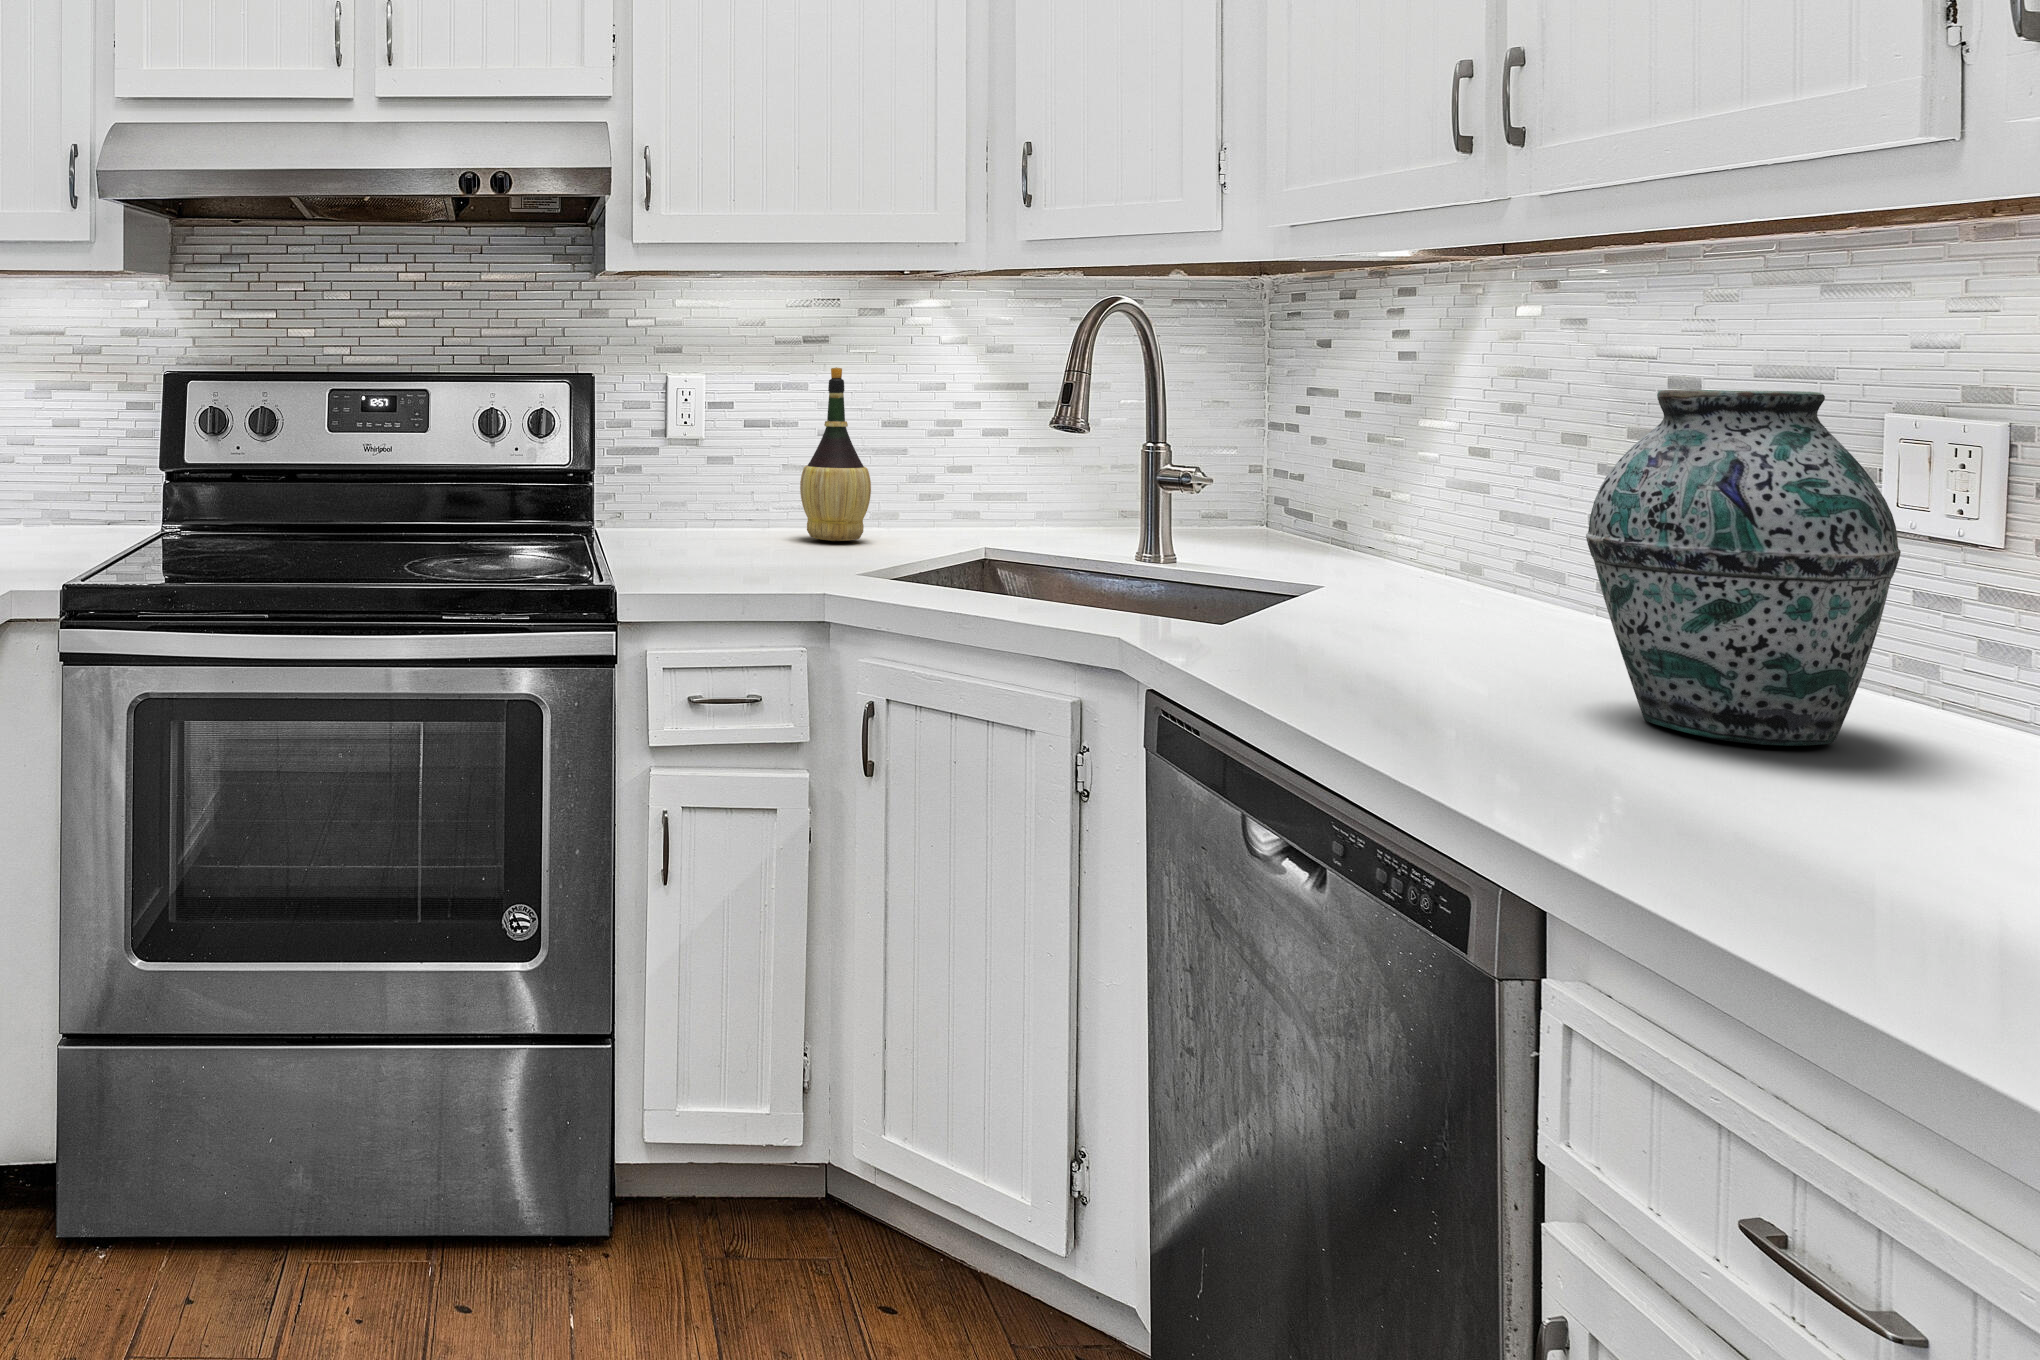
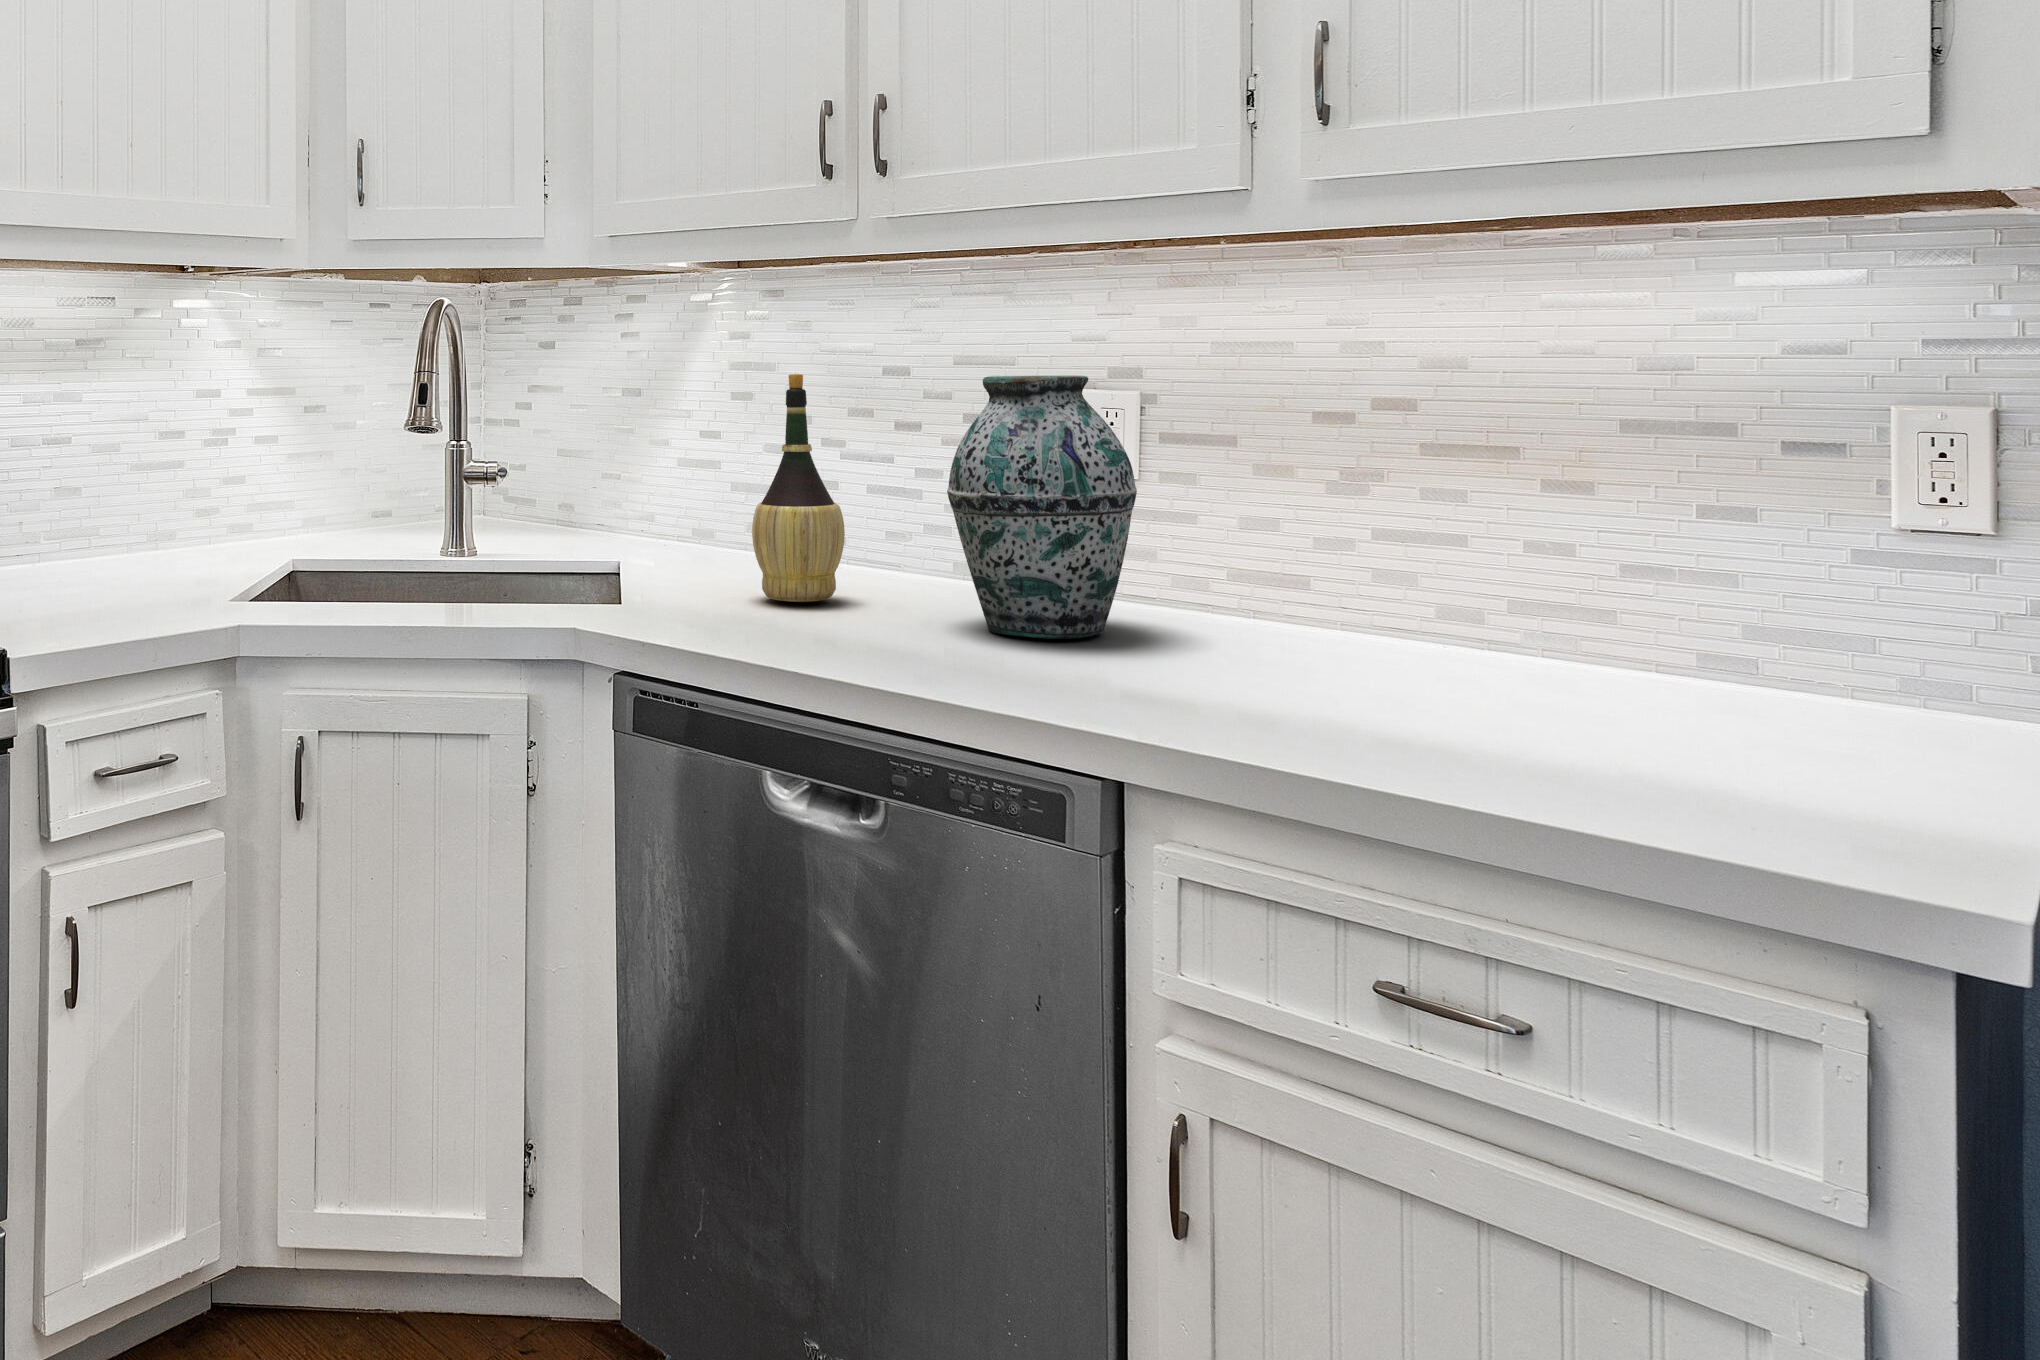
wine bottle: present [800,367,871,541] -> present [752,374,845,602]

